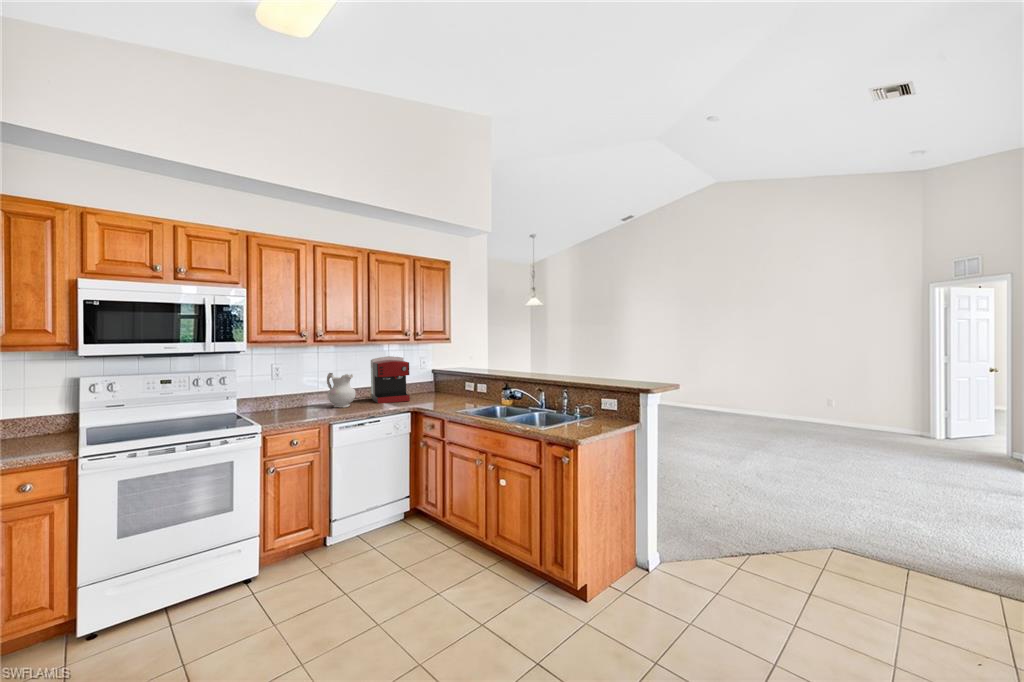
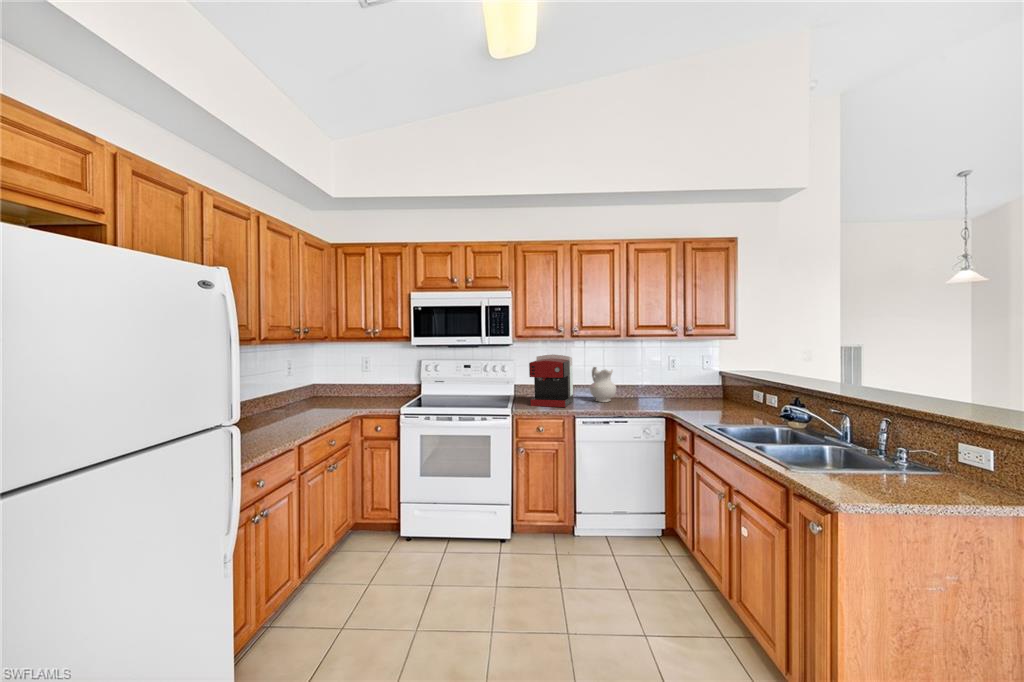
coffee maker: present [371,356,410,404] -> present [529,354,573,407]

